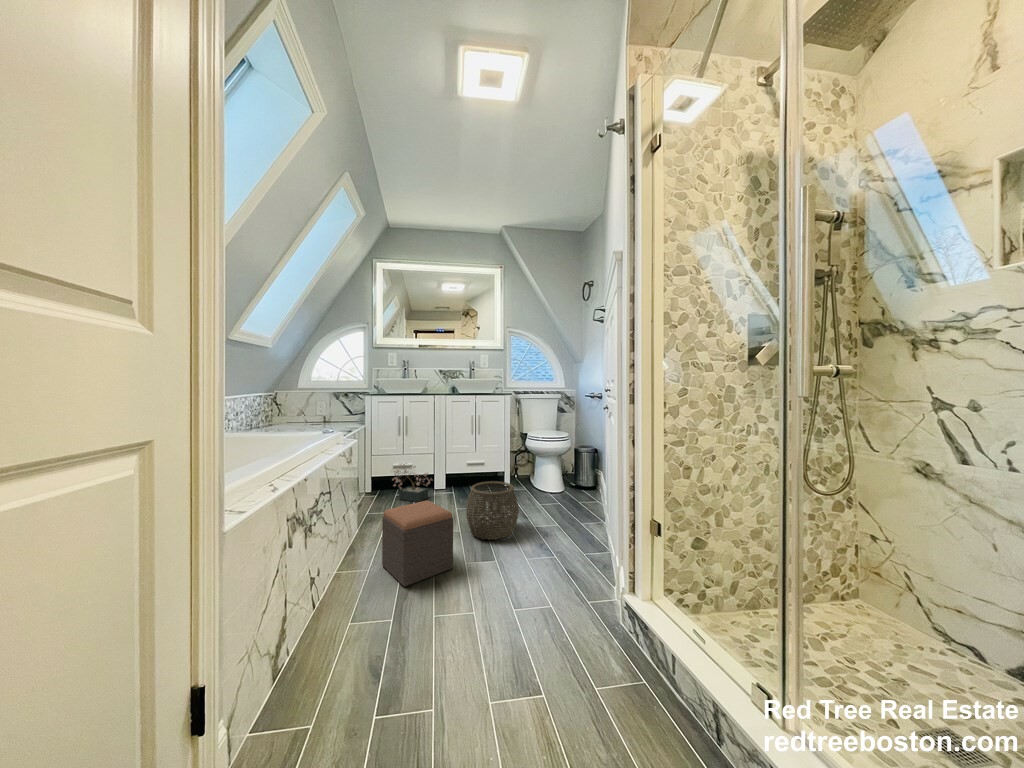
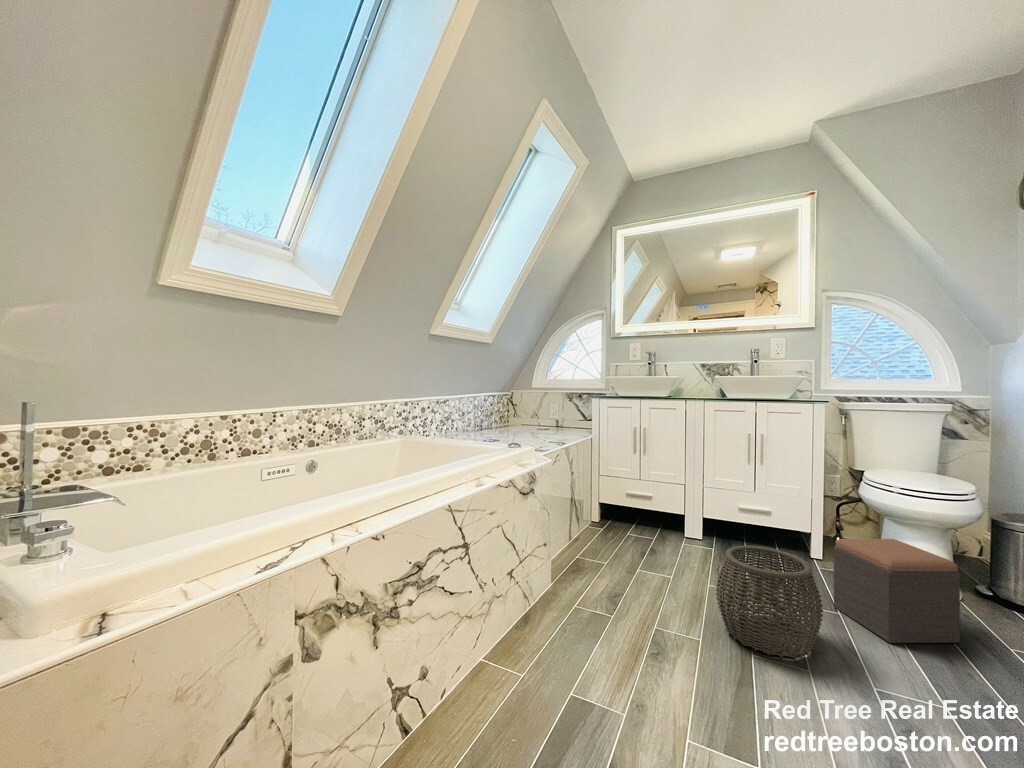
decorative plant: present [393,464,432,502] -> none [622,490,682,550]
footstool: present [382,501,453,587] -> present [834,539,960,643]

